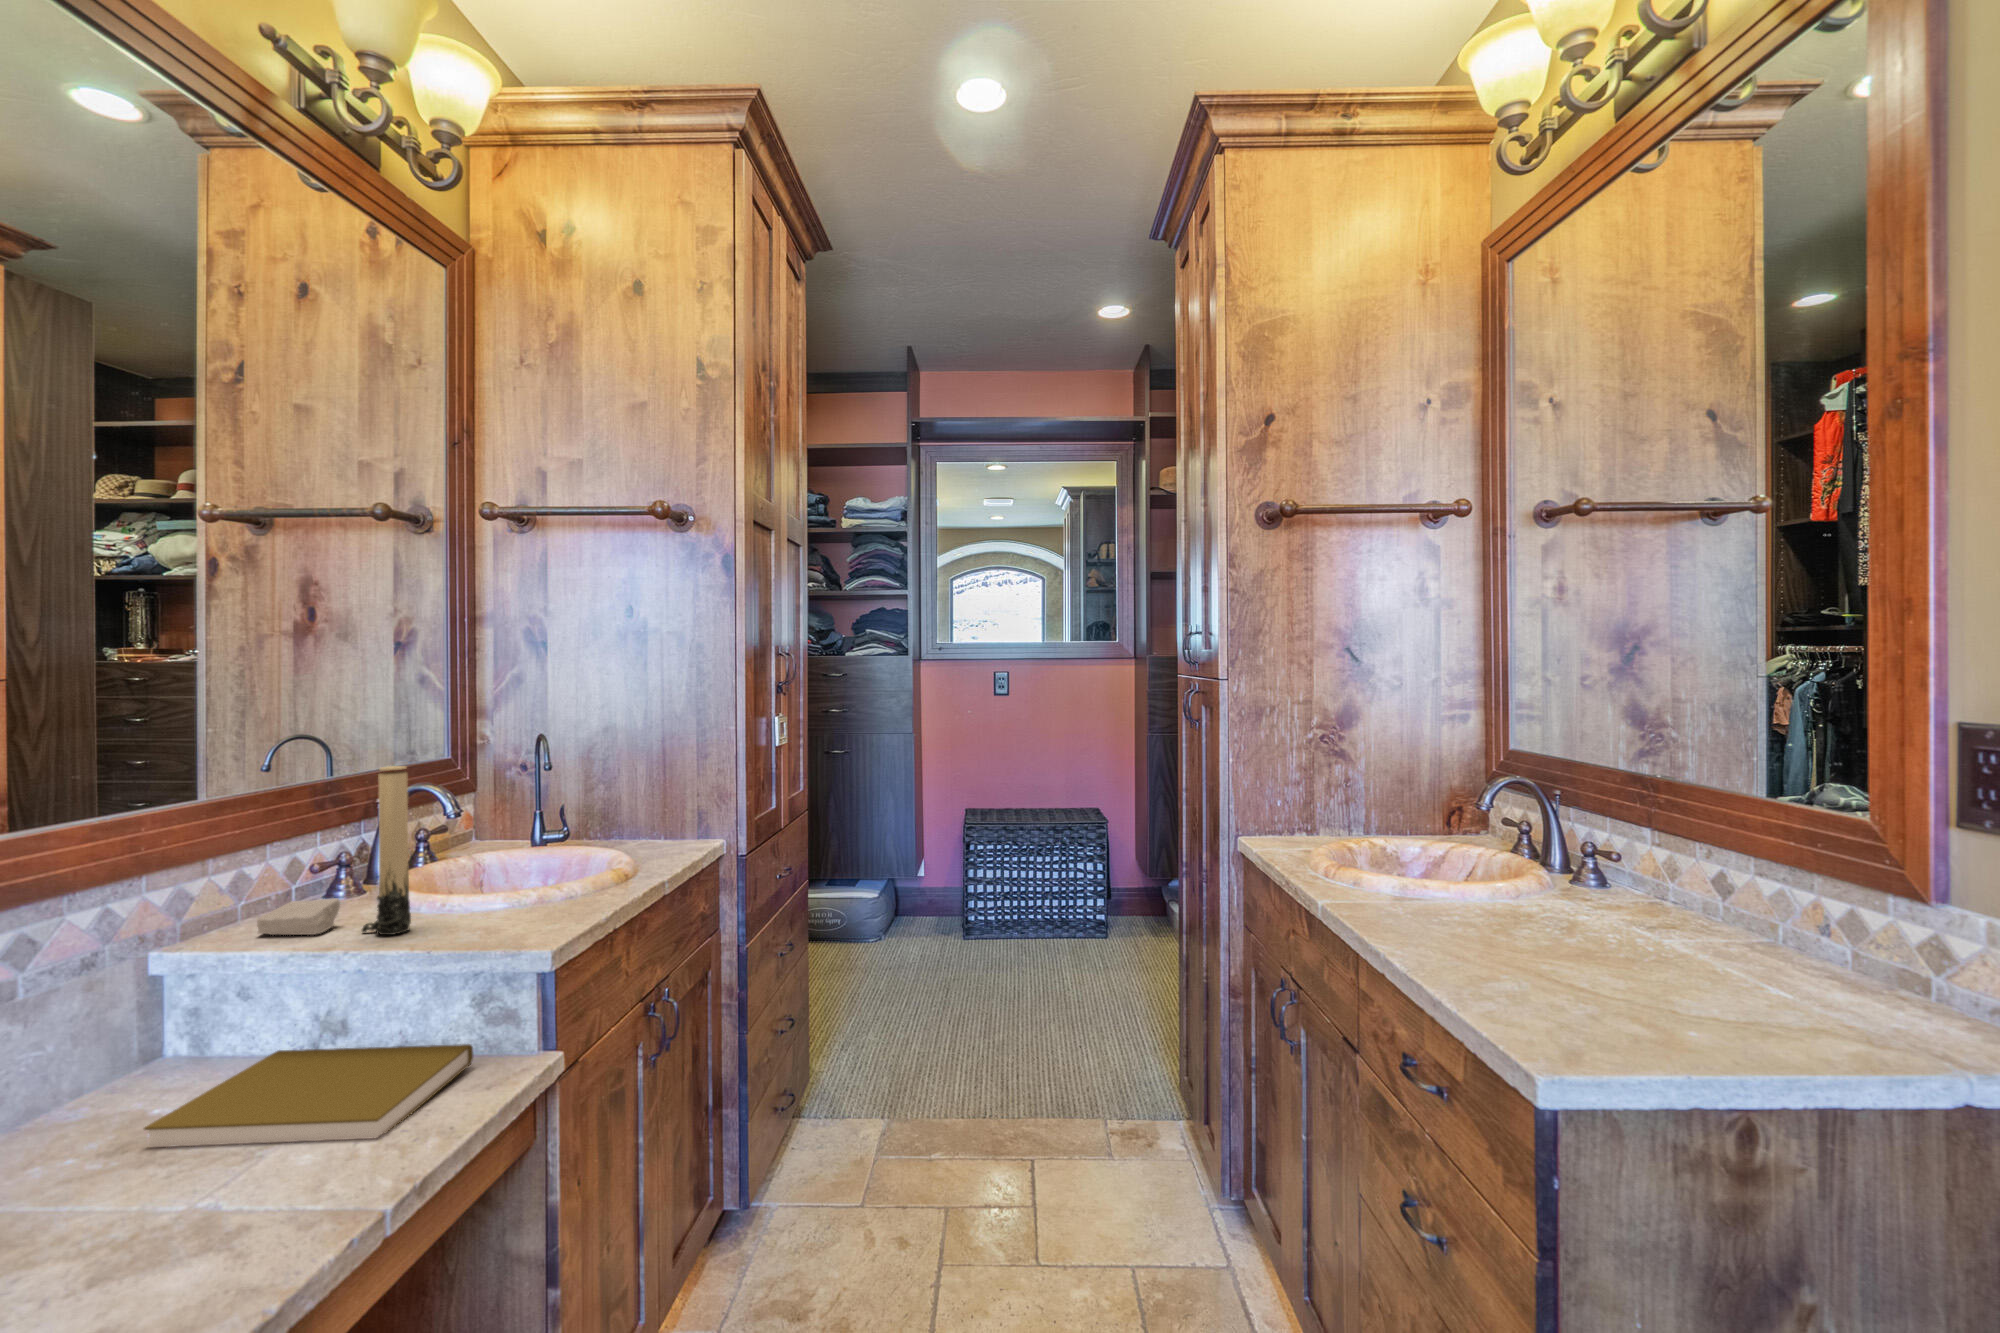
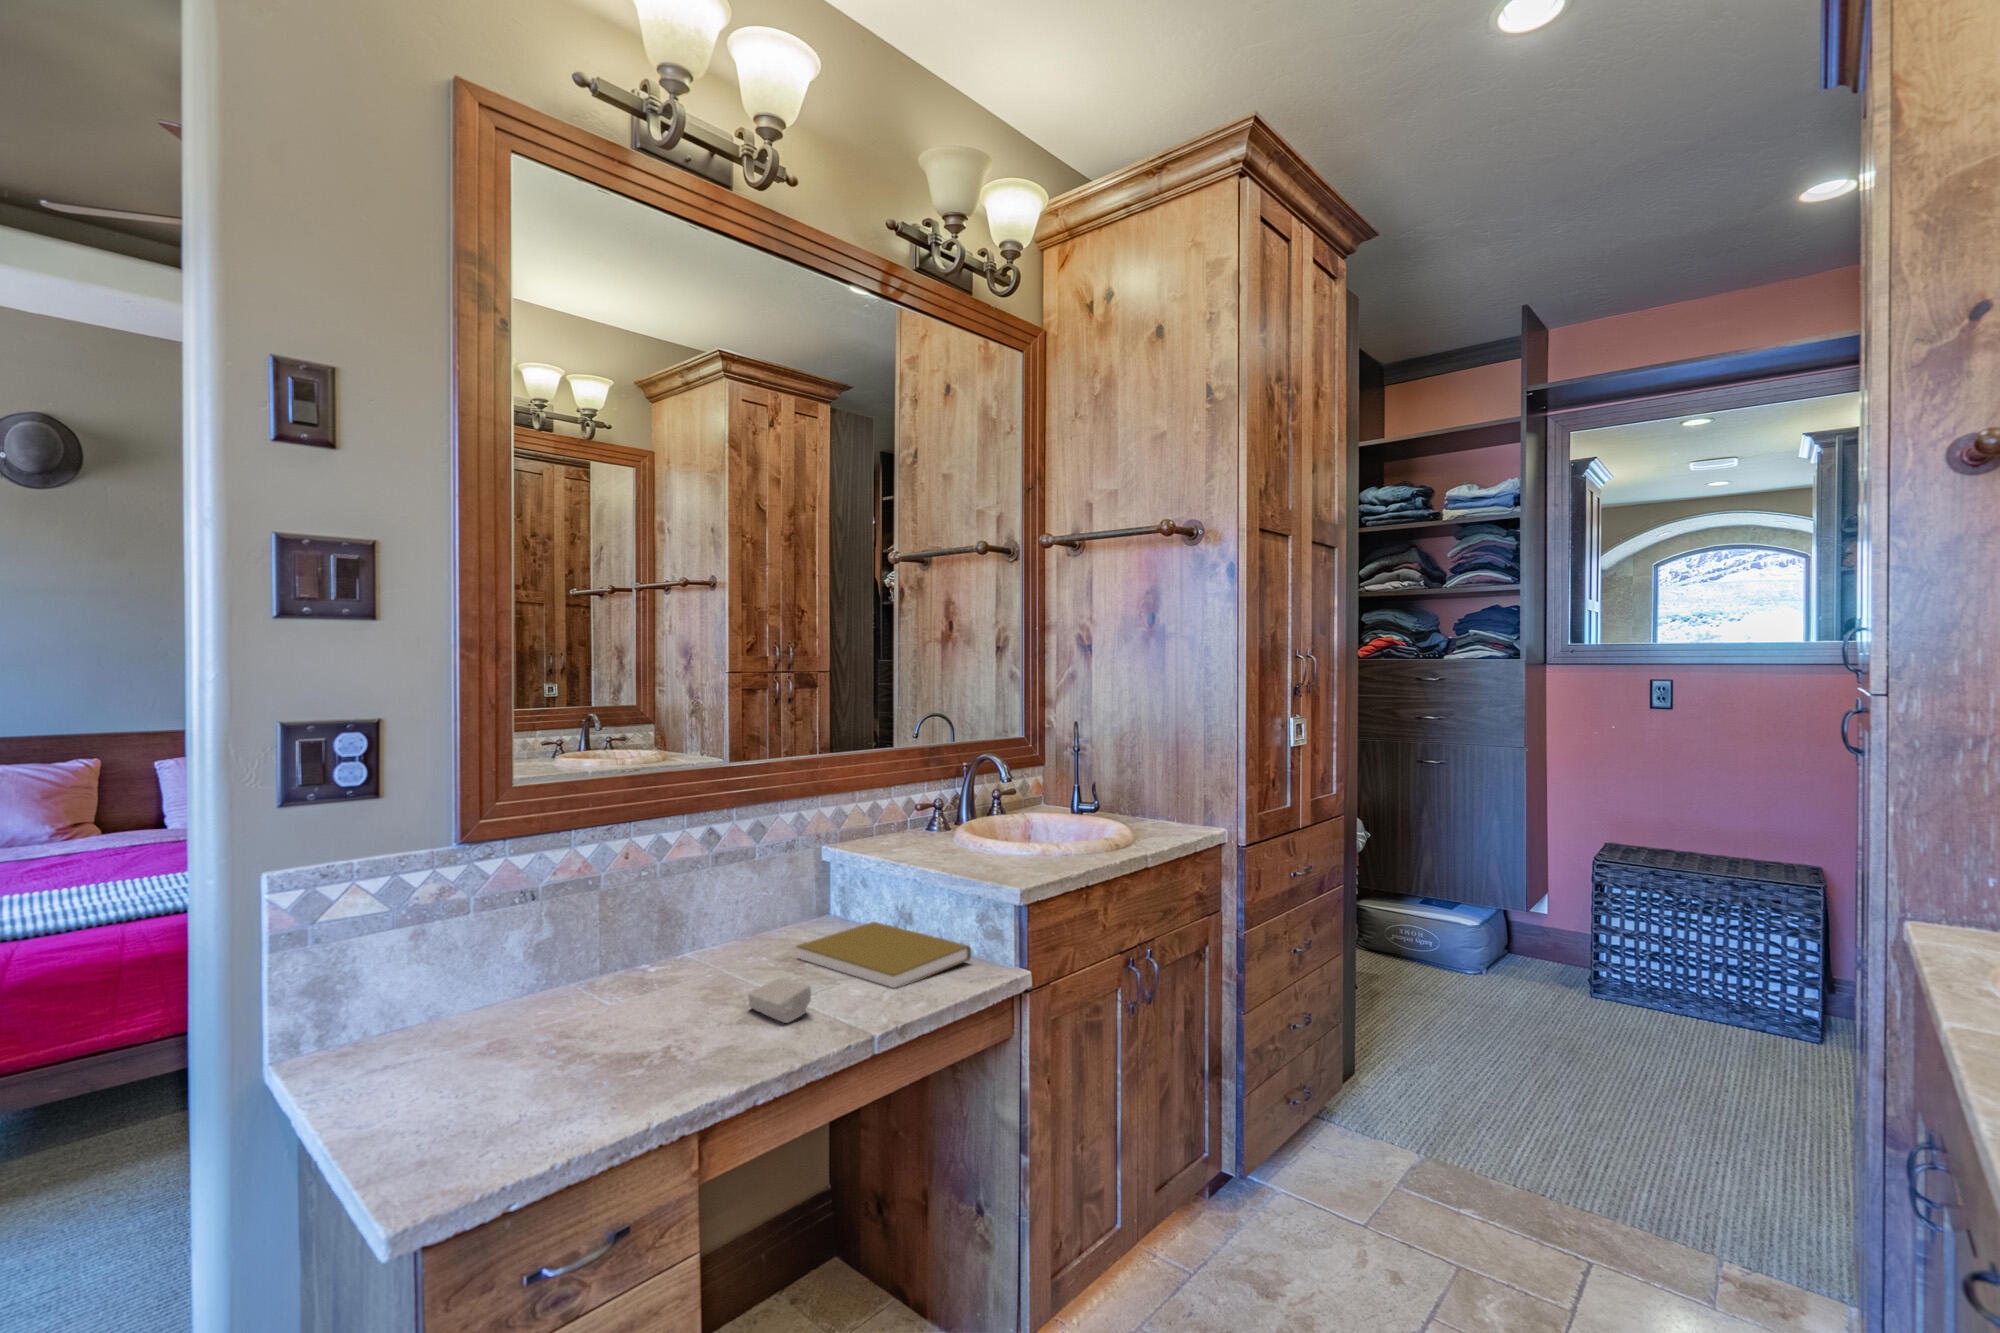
candle: present [362,766,411,935] -> none [929,737,956,859]
soap bar: present [257,898,340,935] -> present [748,977,811,1023]

